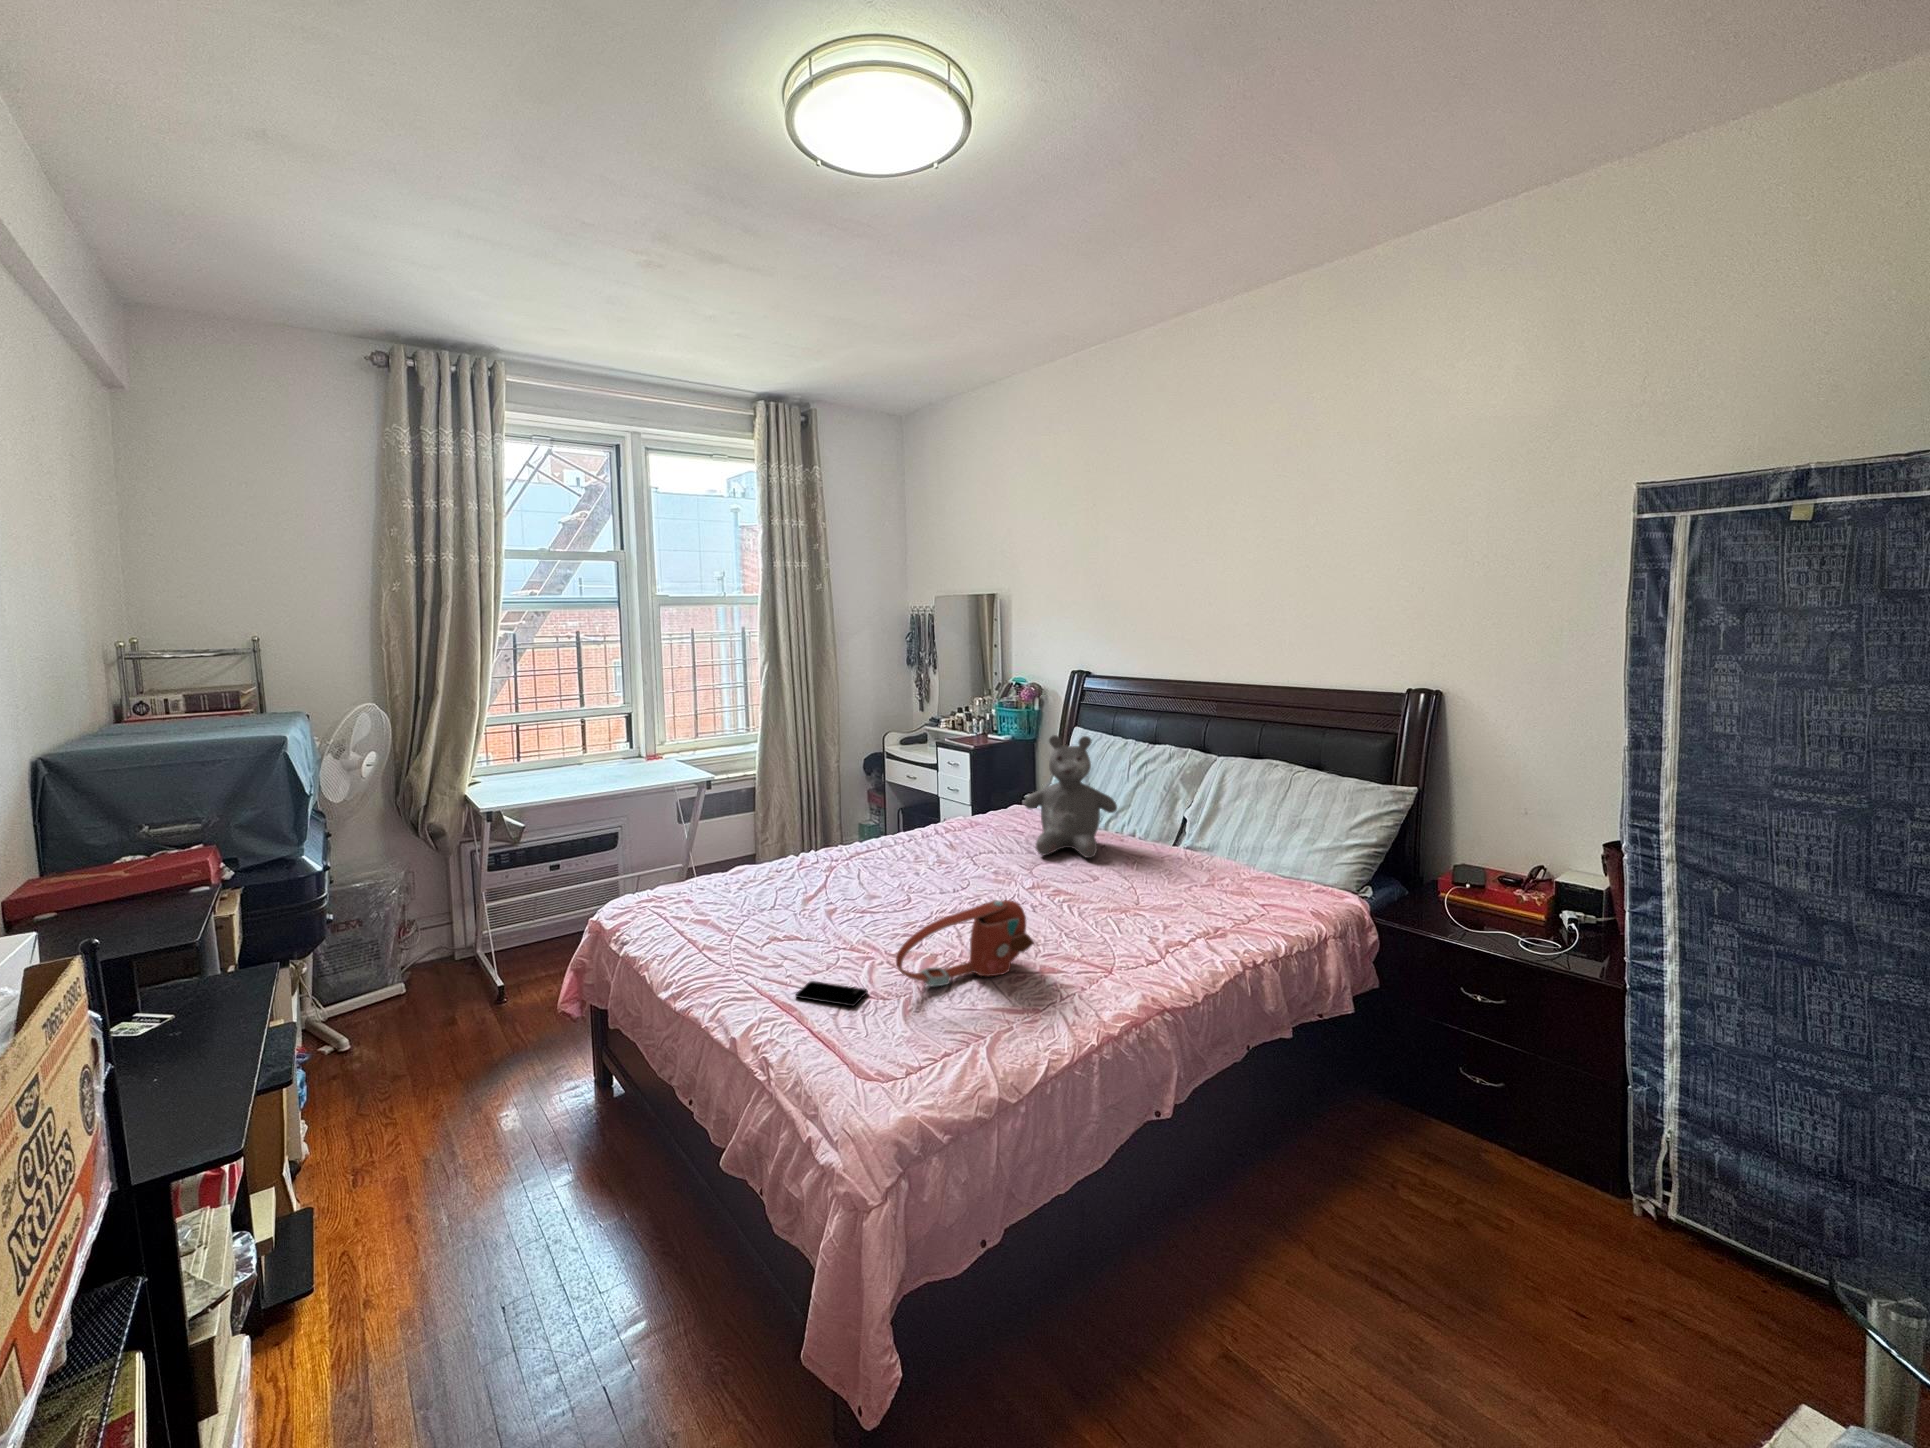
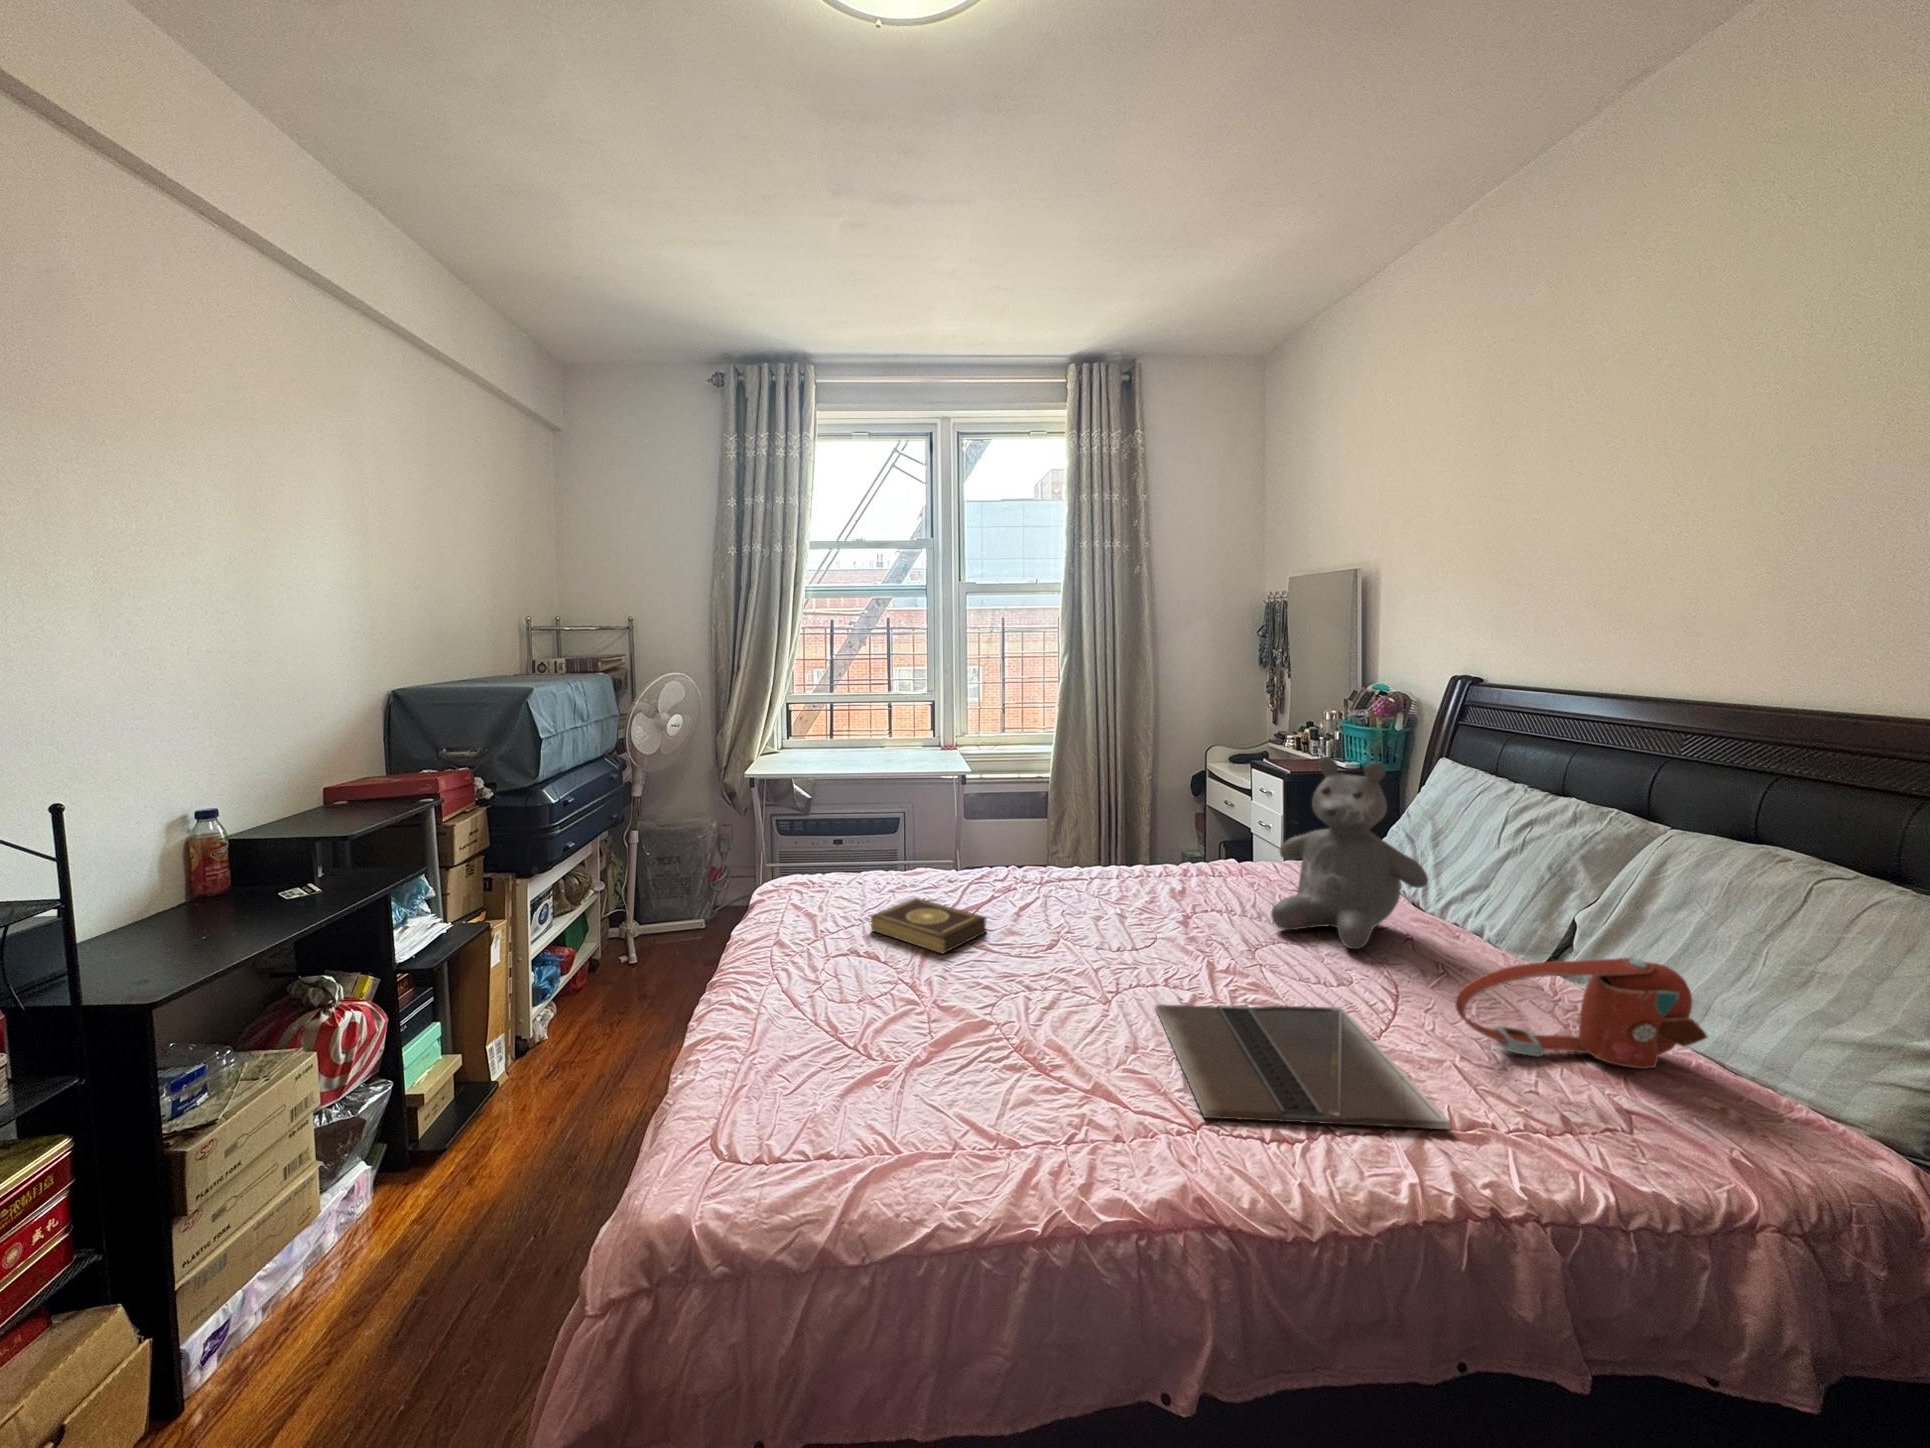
book: none [779,888,868,923] -> present [871,898,987,954]
laptop: none [1026,891,1210,964] -> present [1156,1005,1450,1129]
handbag: present [896,900,1034,987] -> present [1455,958,1707,1069]
smartphone: present [795,981,868,1006] -> none [776,1005,848,1050]

